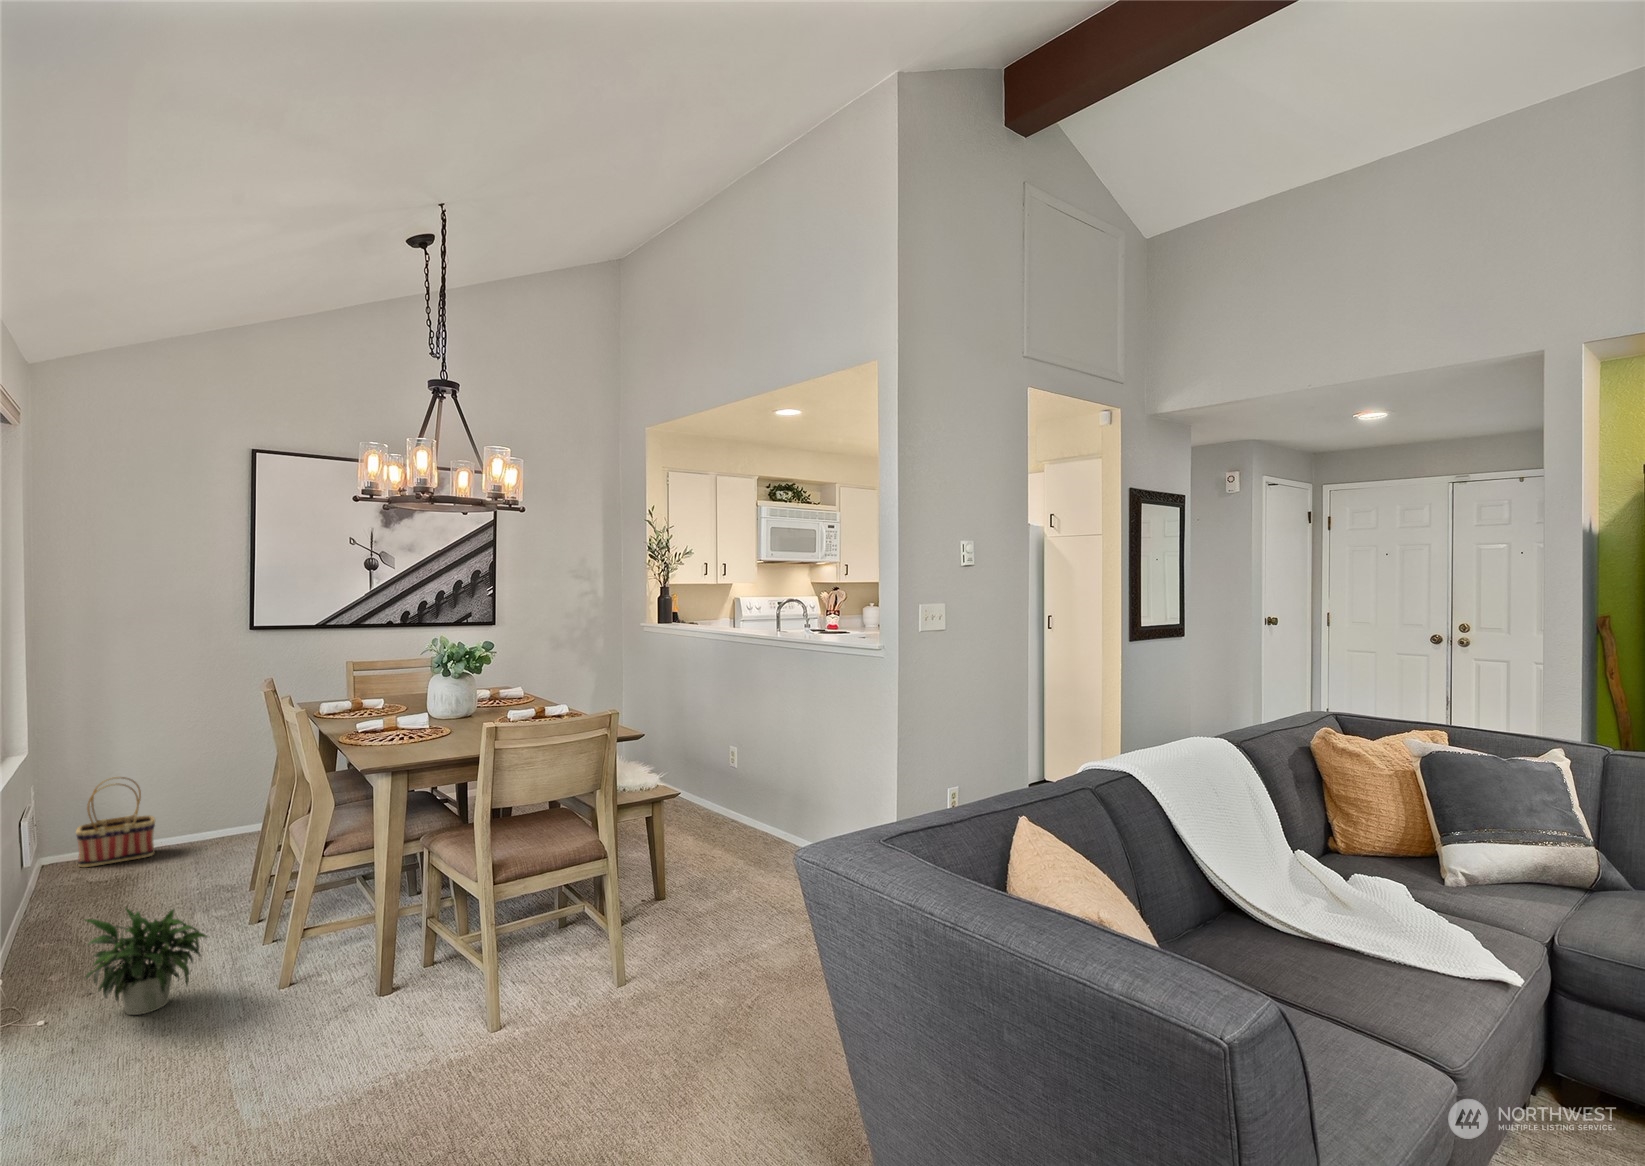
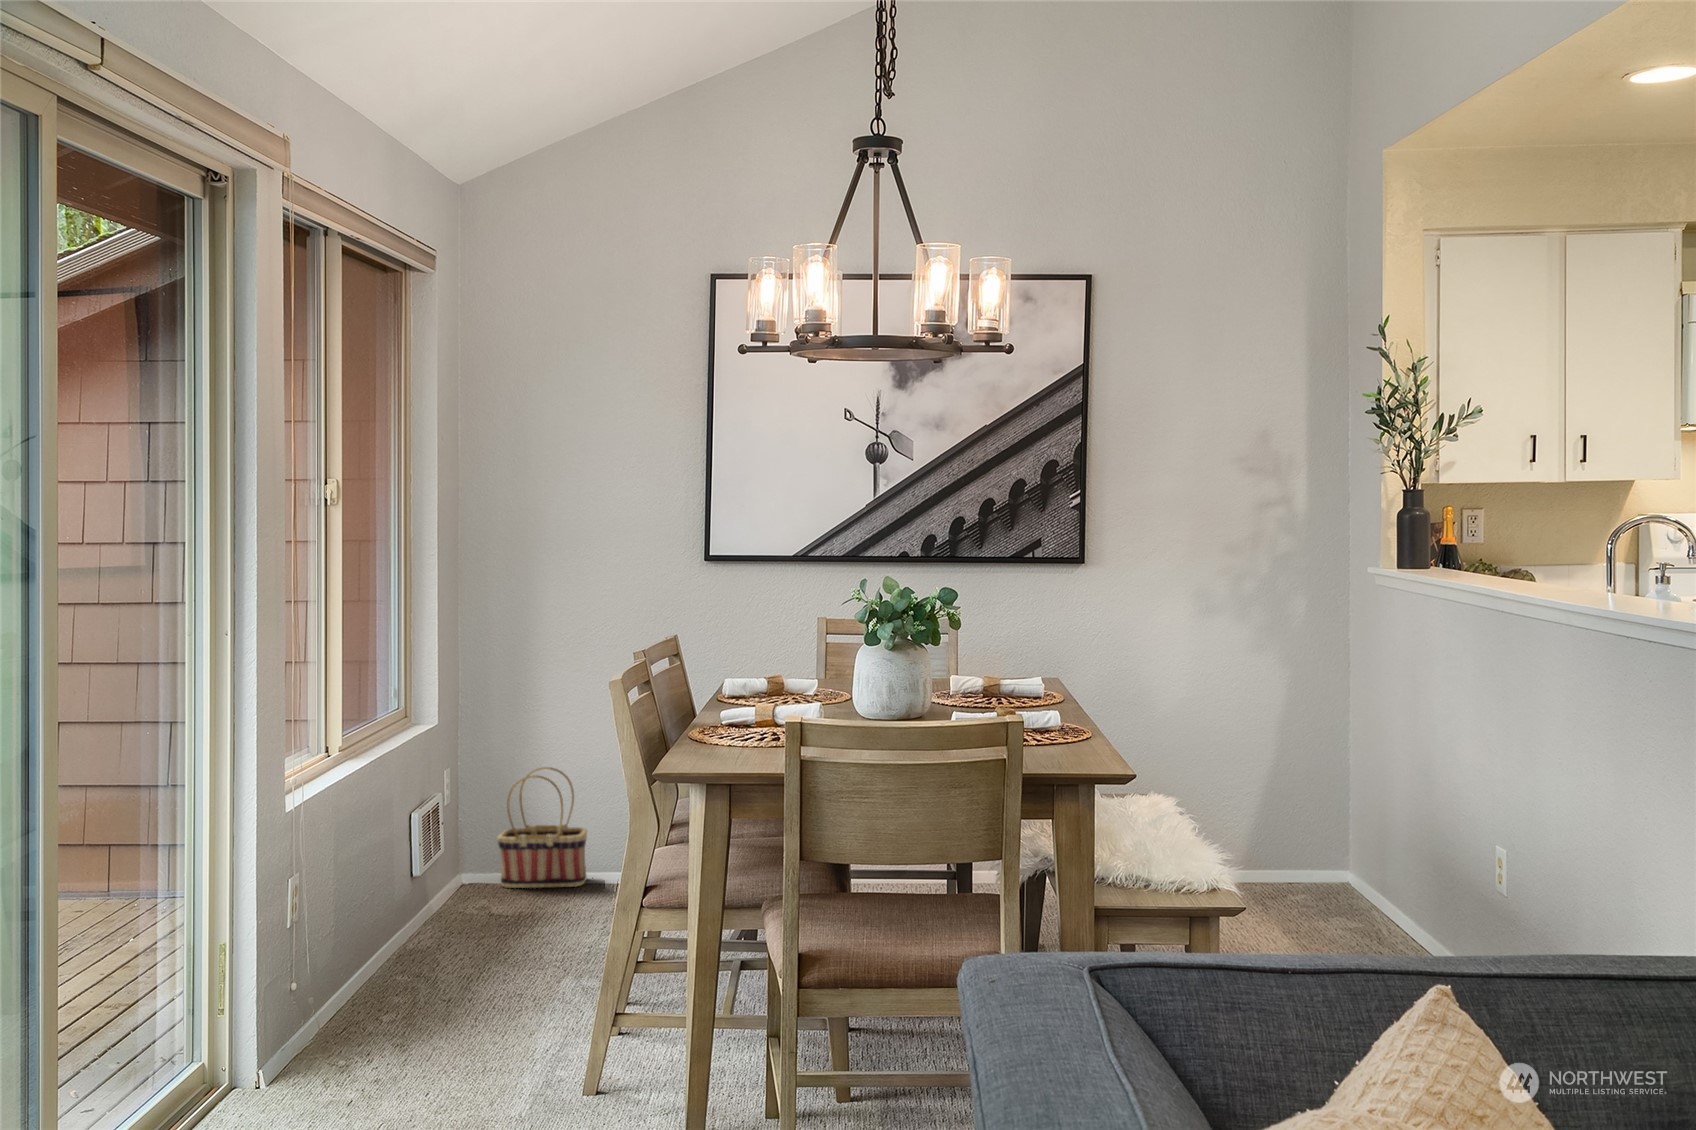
potted plant: present [85,908,207,1015] -> none [368,931,501,1080]

